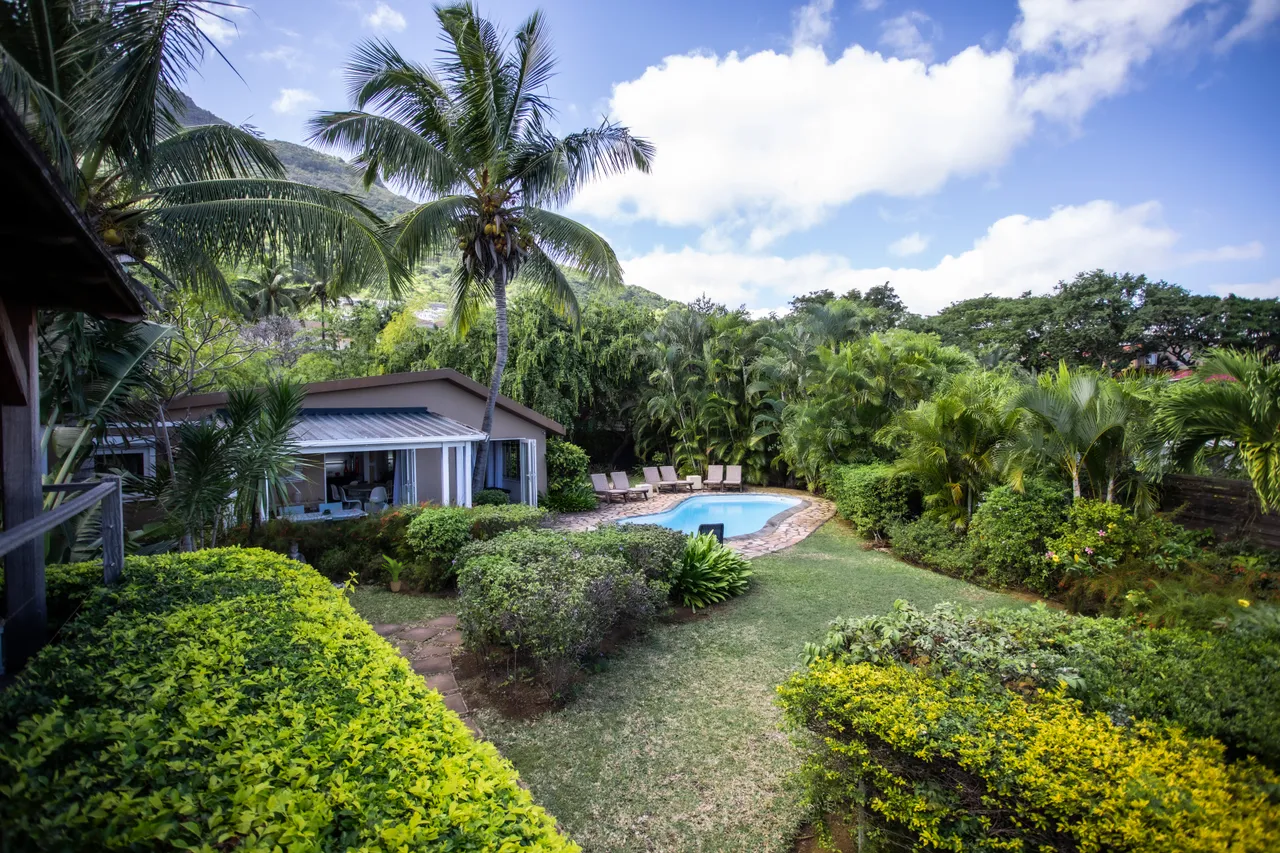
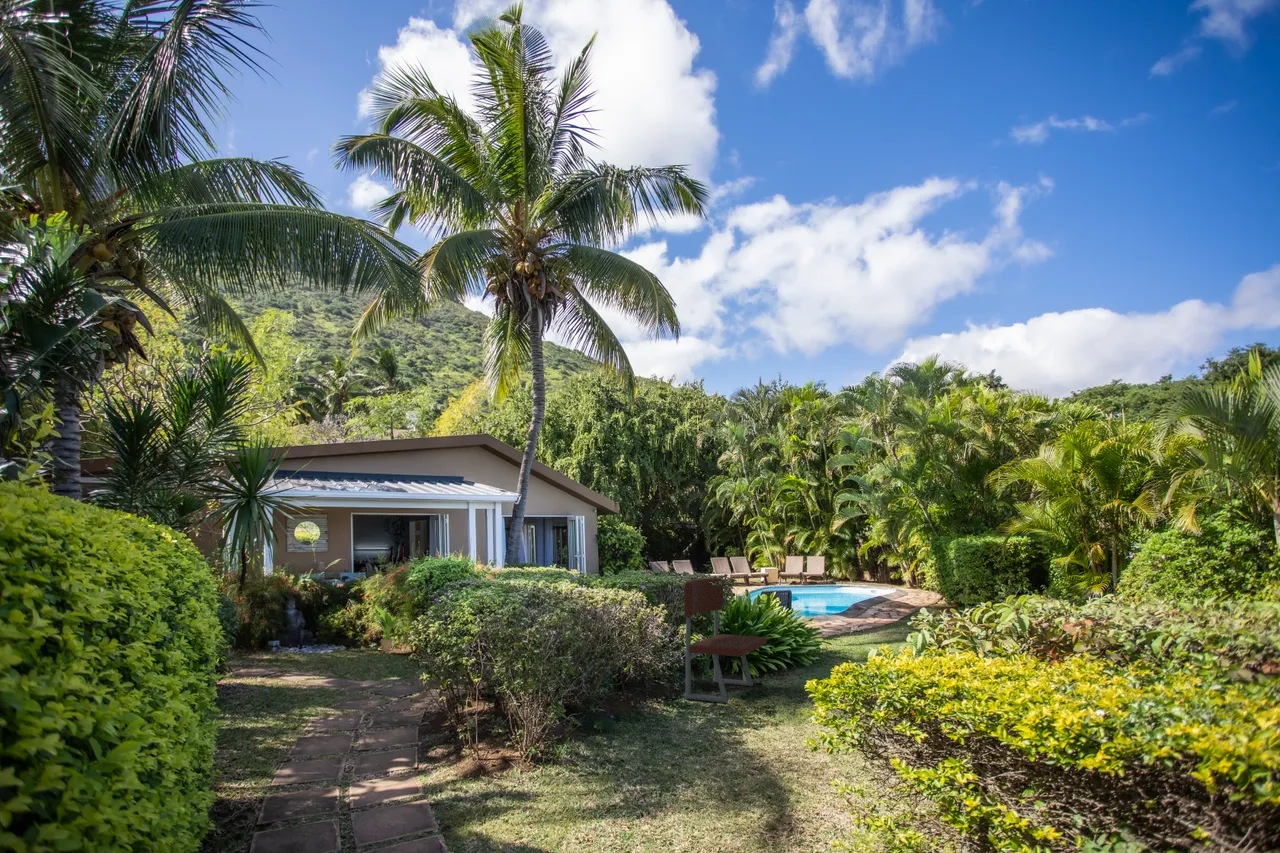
bench: none [656,540,714,640] -> present [684,578,767,703]

